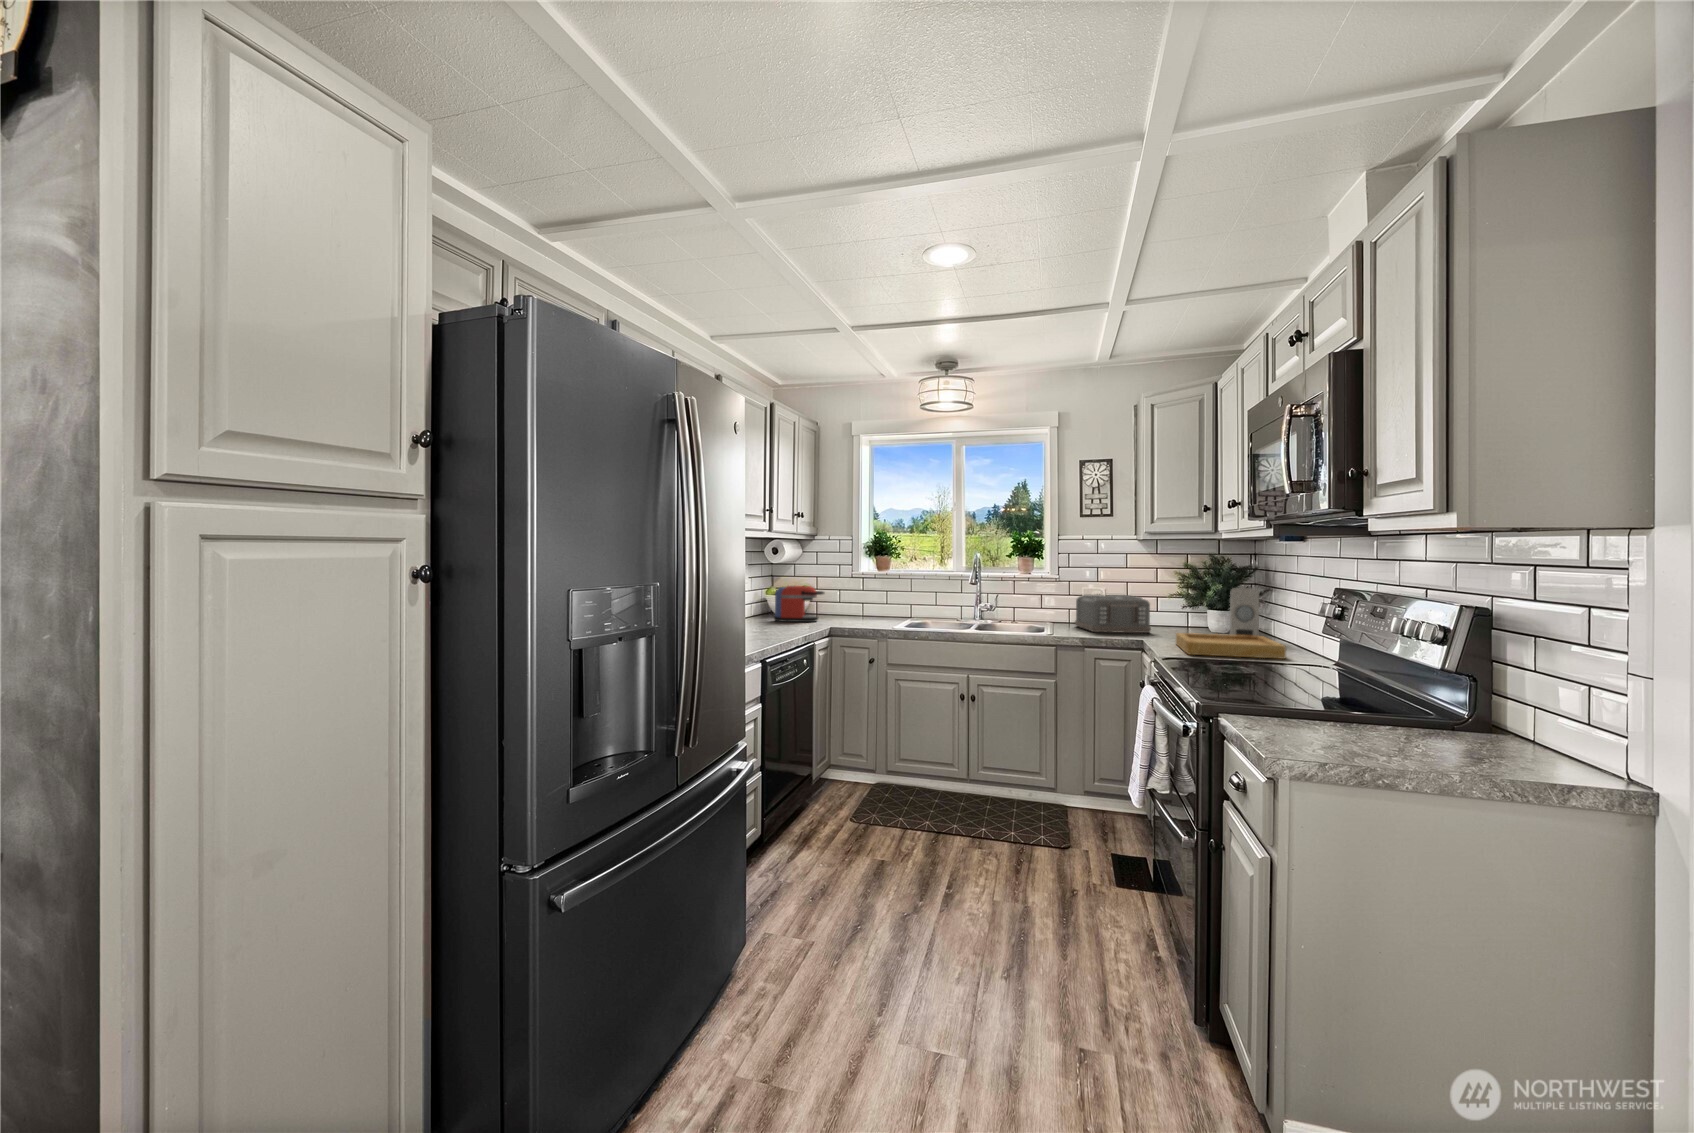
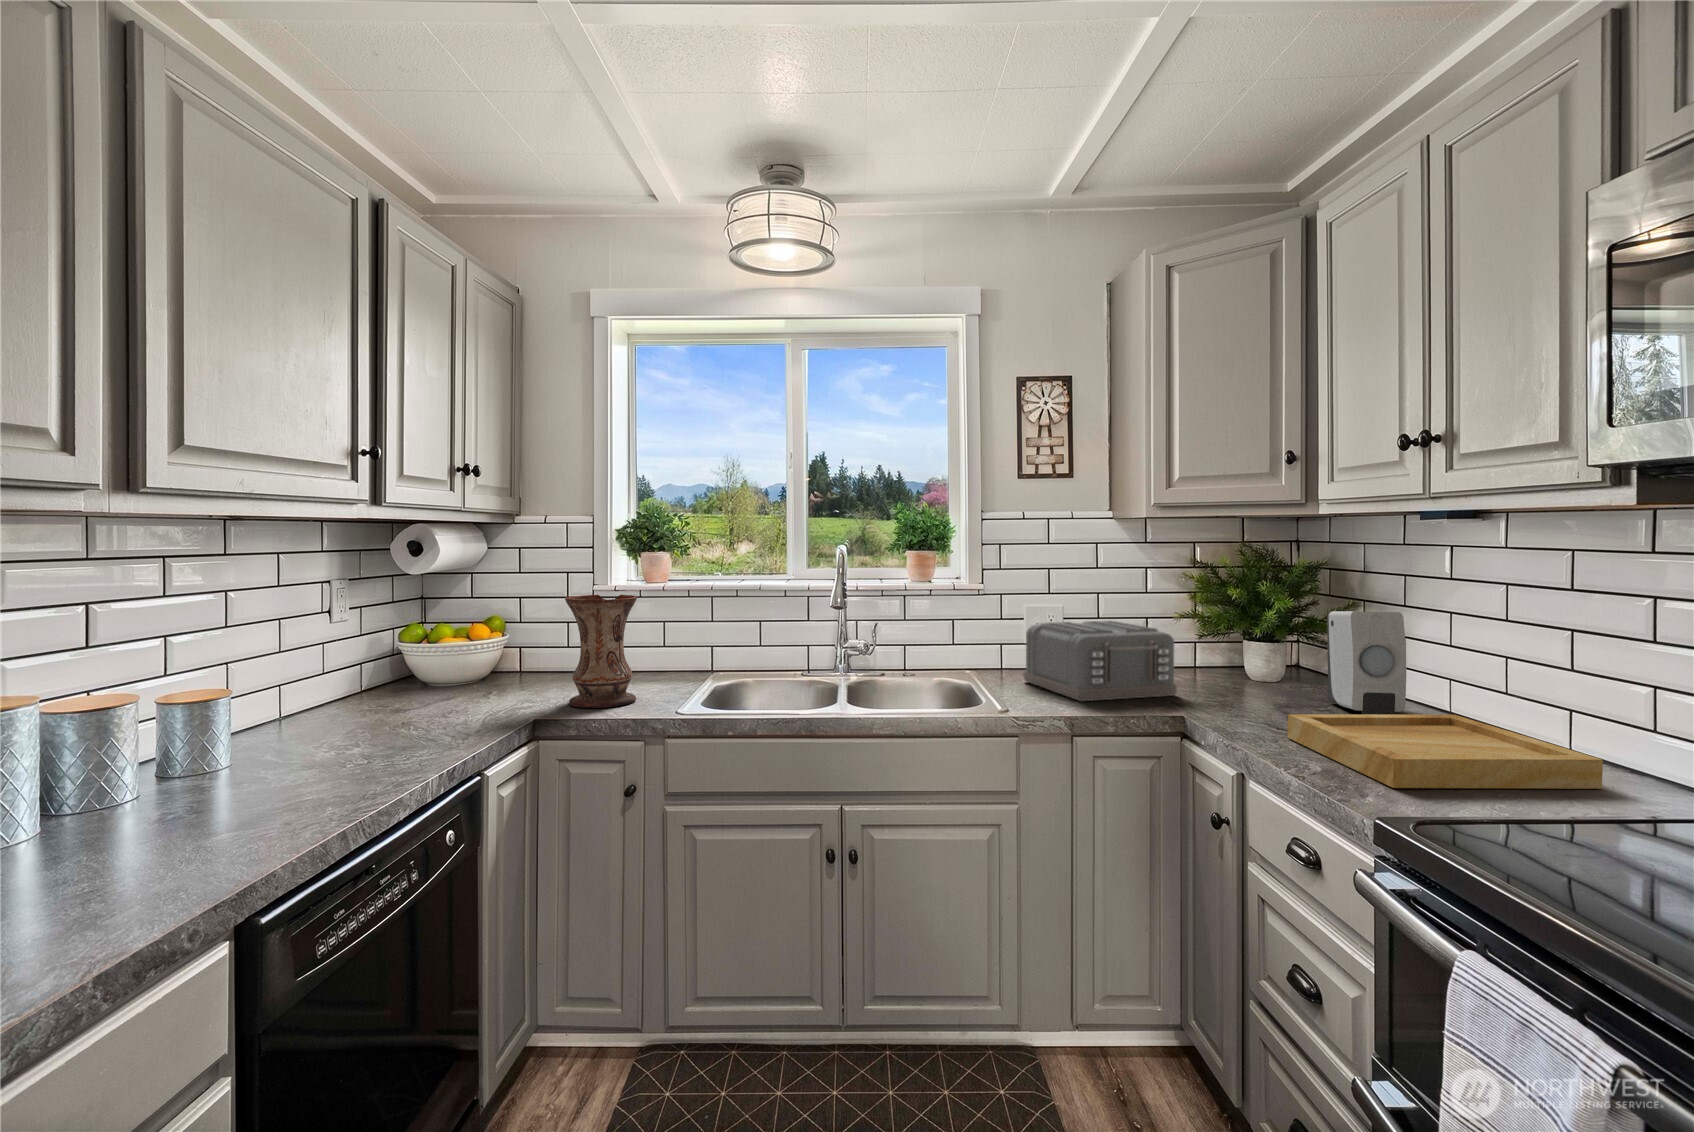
vase: none [843,574,875,625] -> present [565,595,637,708]
coffee maker: present [774,586,824,622] -> none [411,623,528,704]

